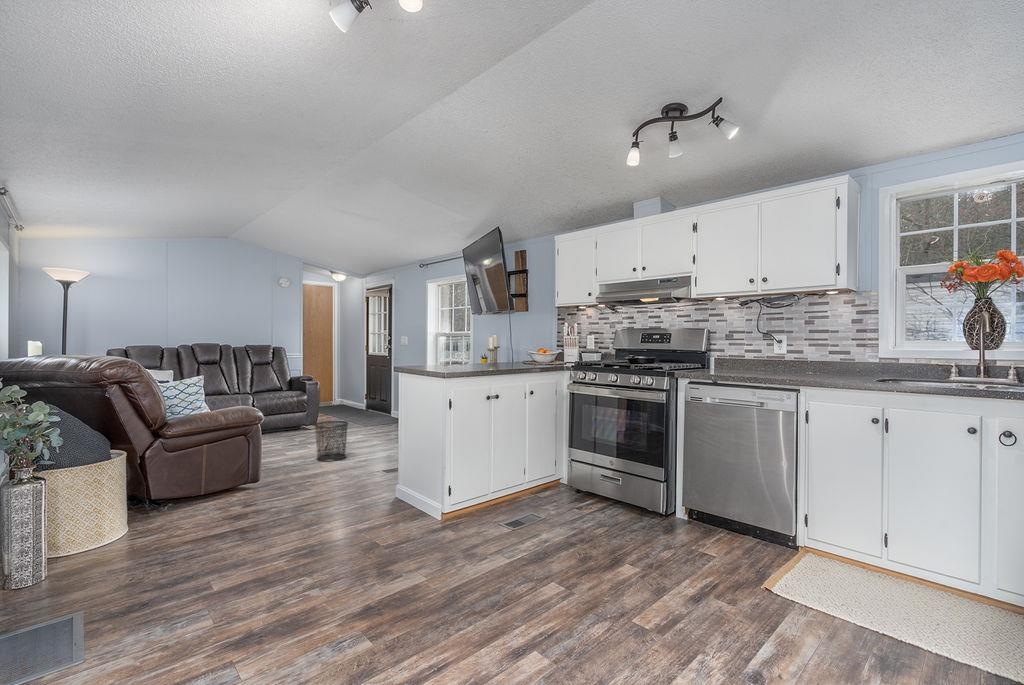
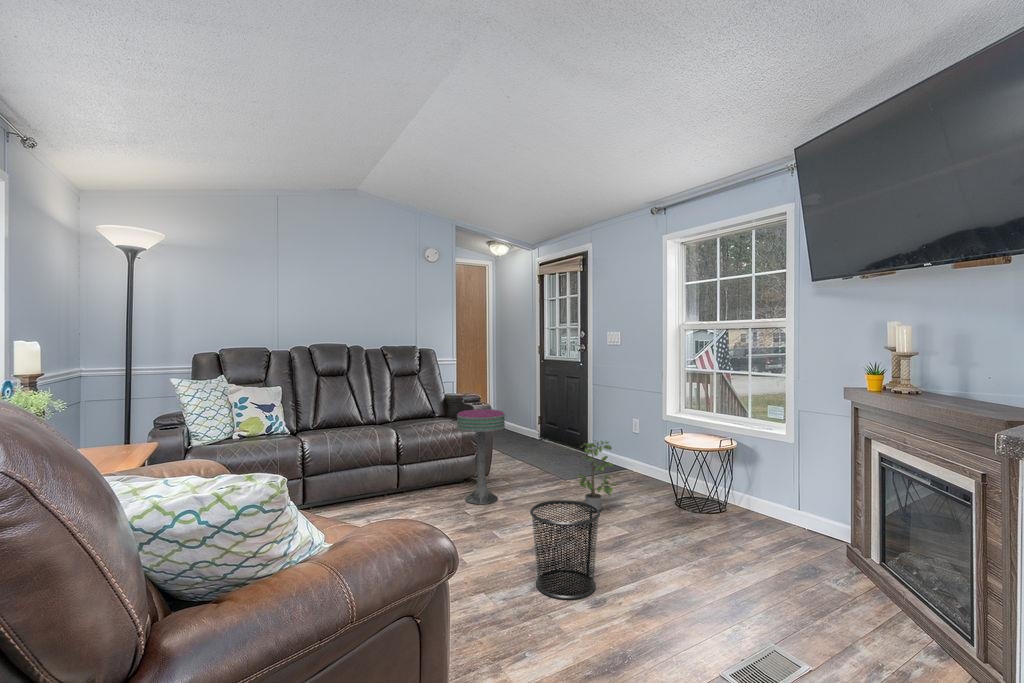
bar stool: none [291,383,321,437] -> present [457,409,505,504]
potted plant: none [361,397,386,437] -> present [578,441,618,510]

